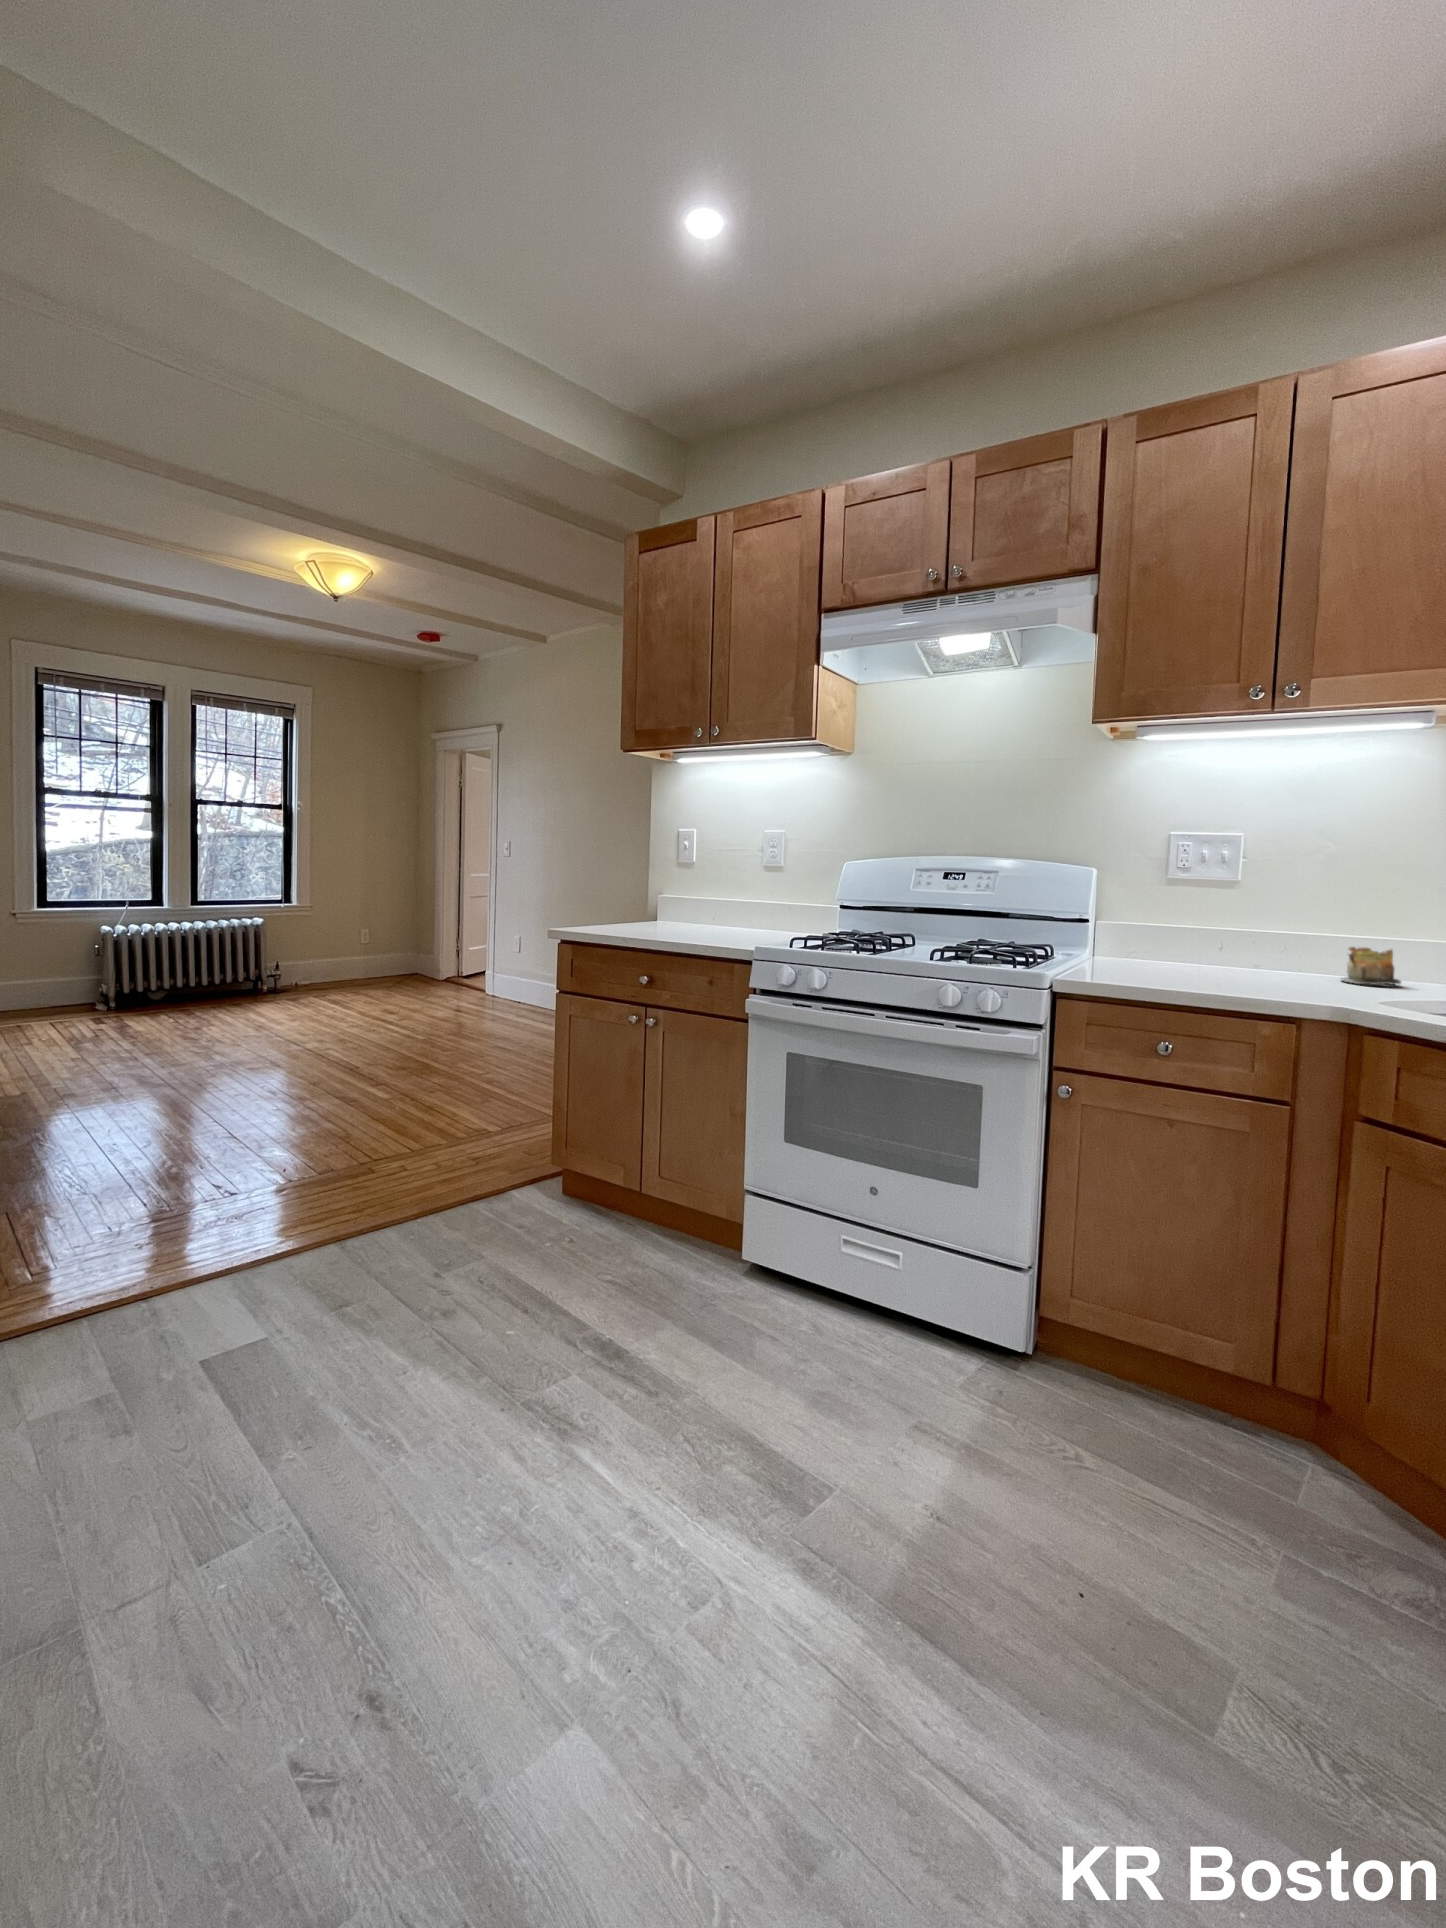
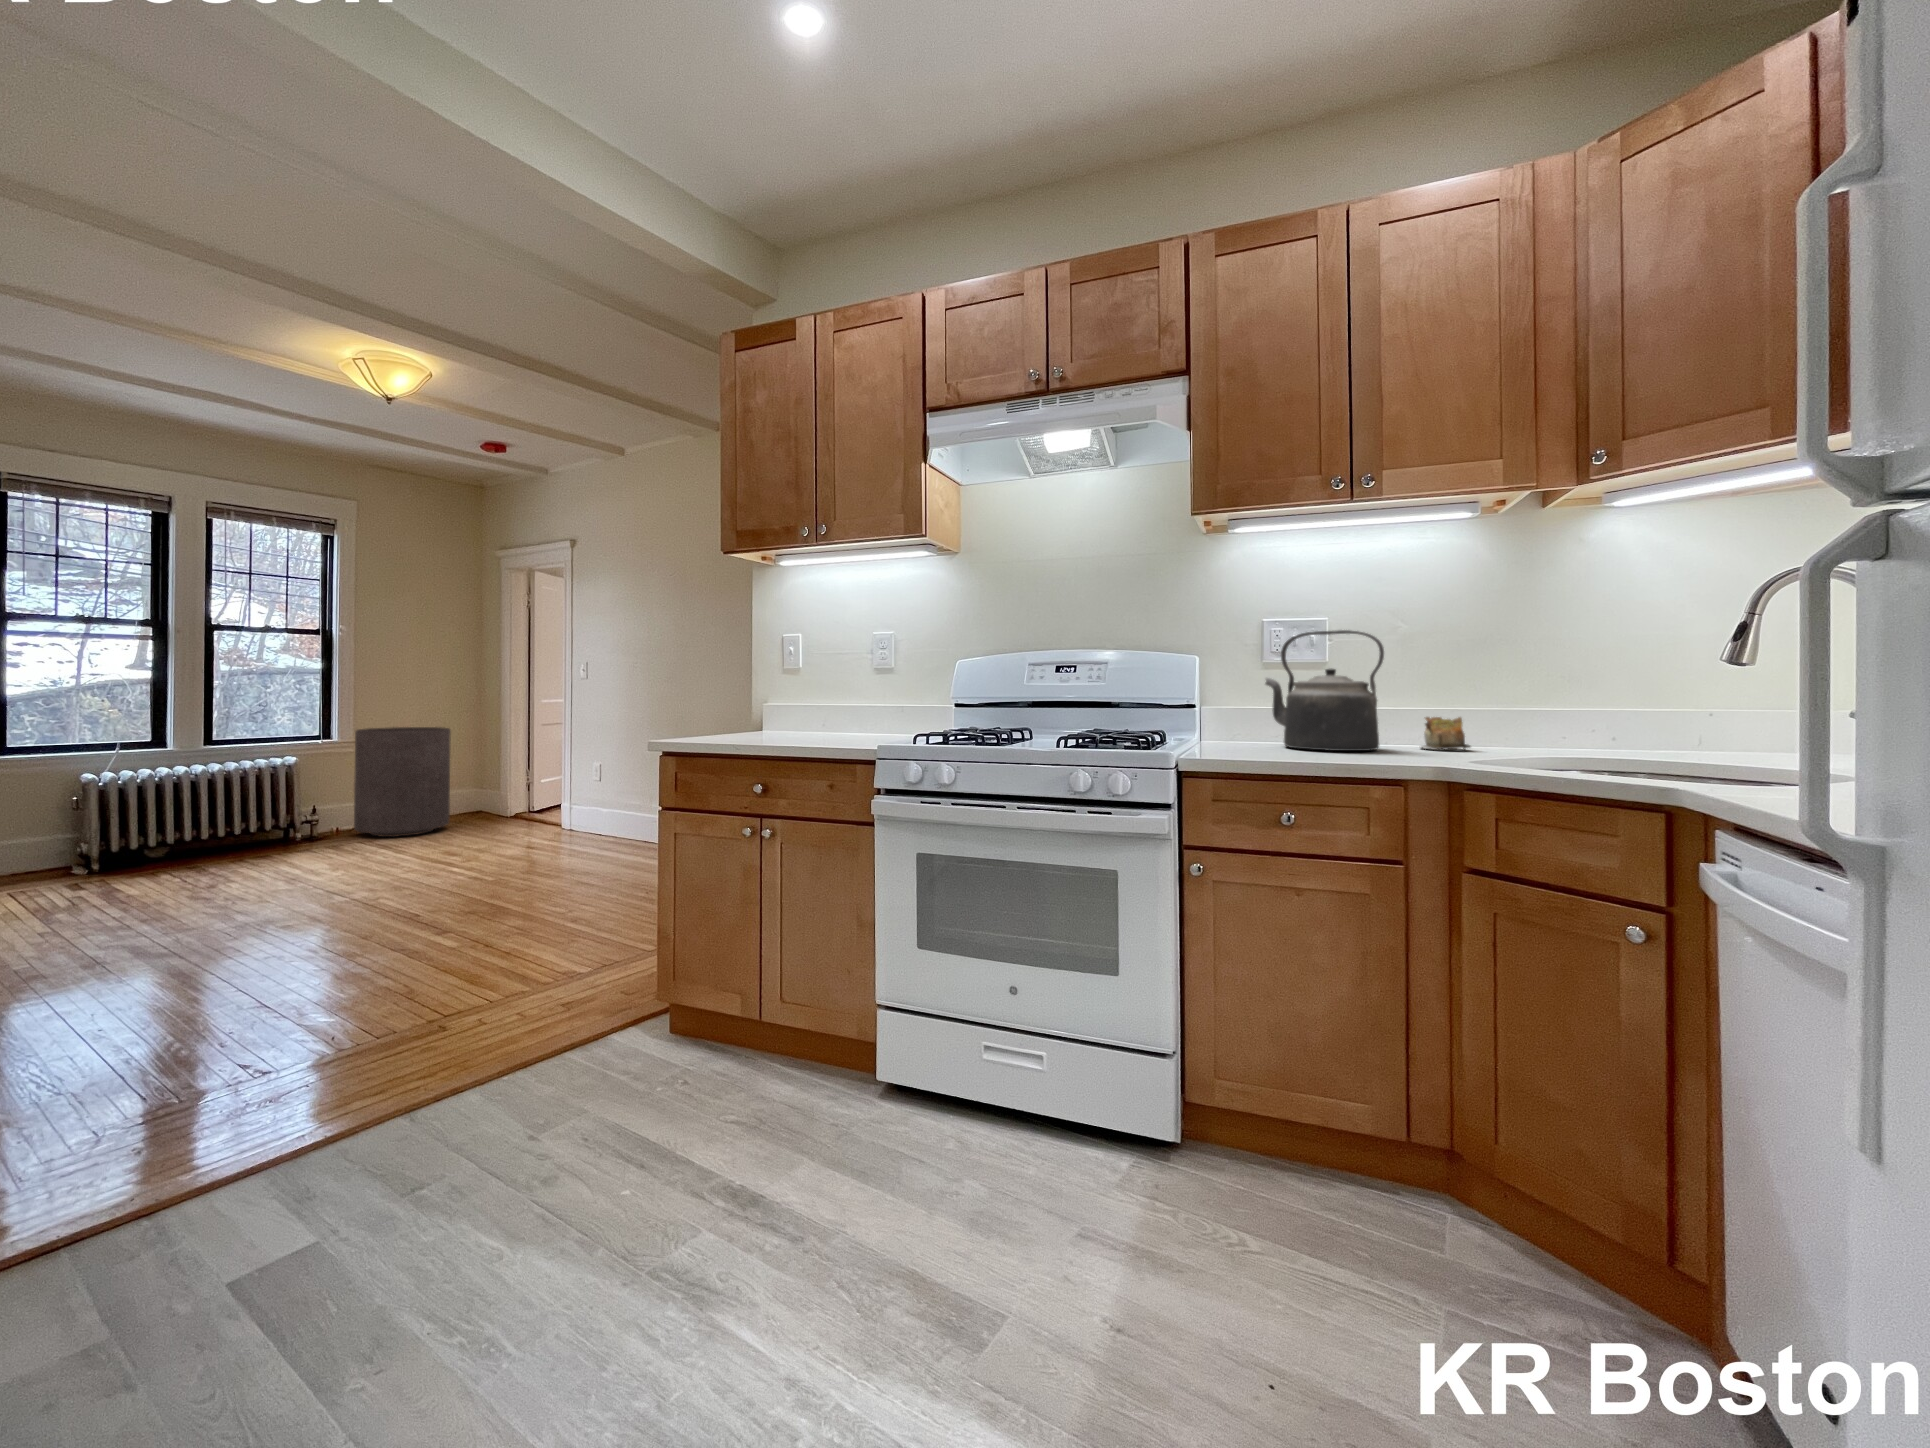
kettle: none [1167,850,1302,981] -> present [1265,630,1384,751]
trash can: none [312,893,393,992] -> present [354,727,451,837]

